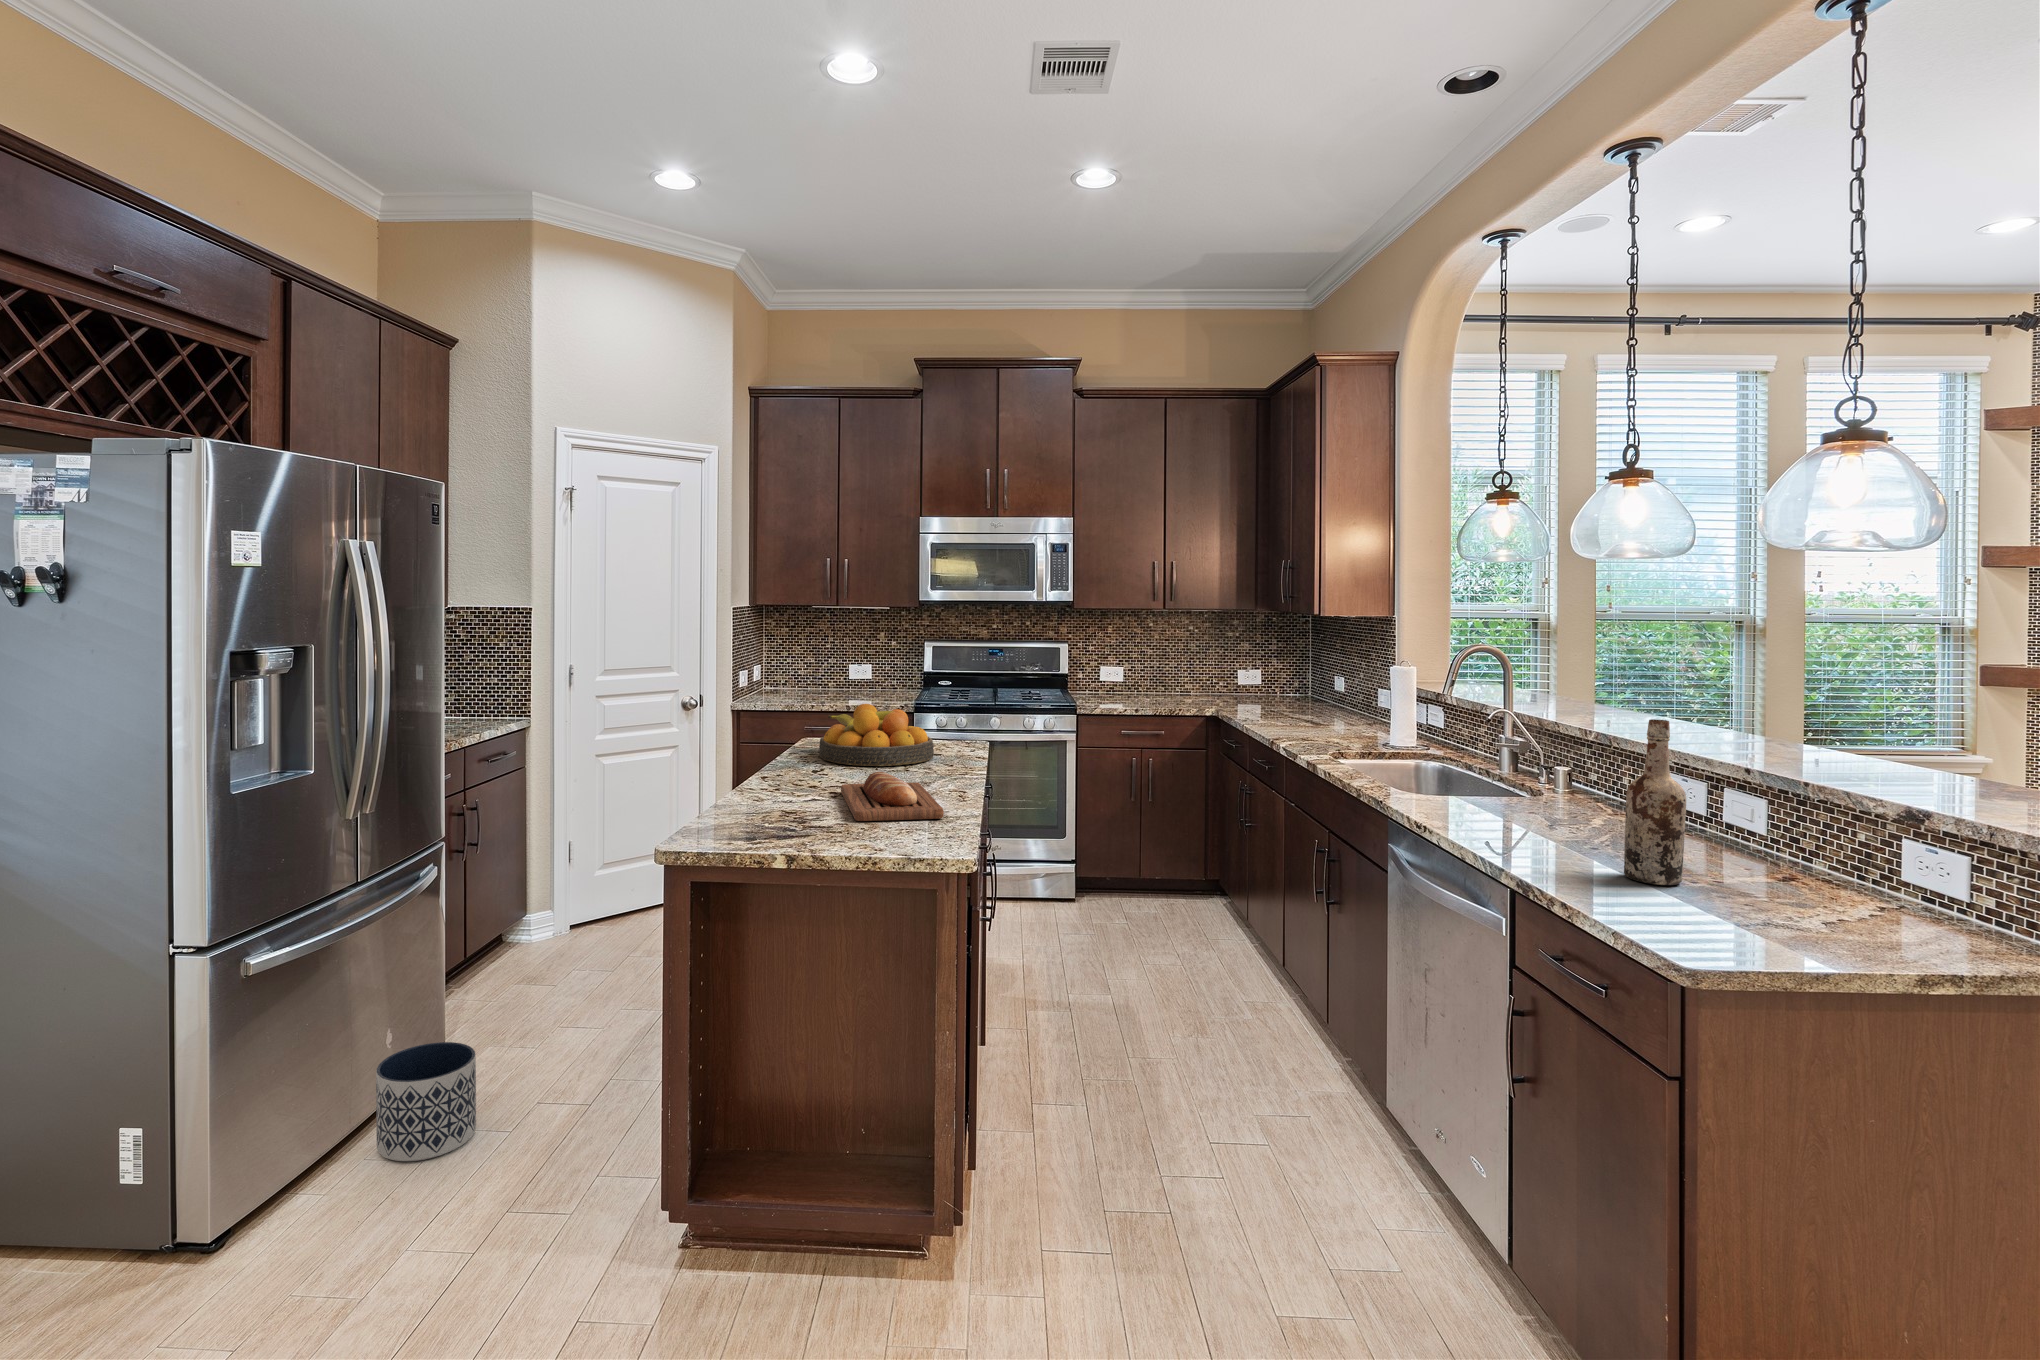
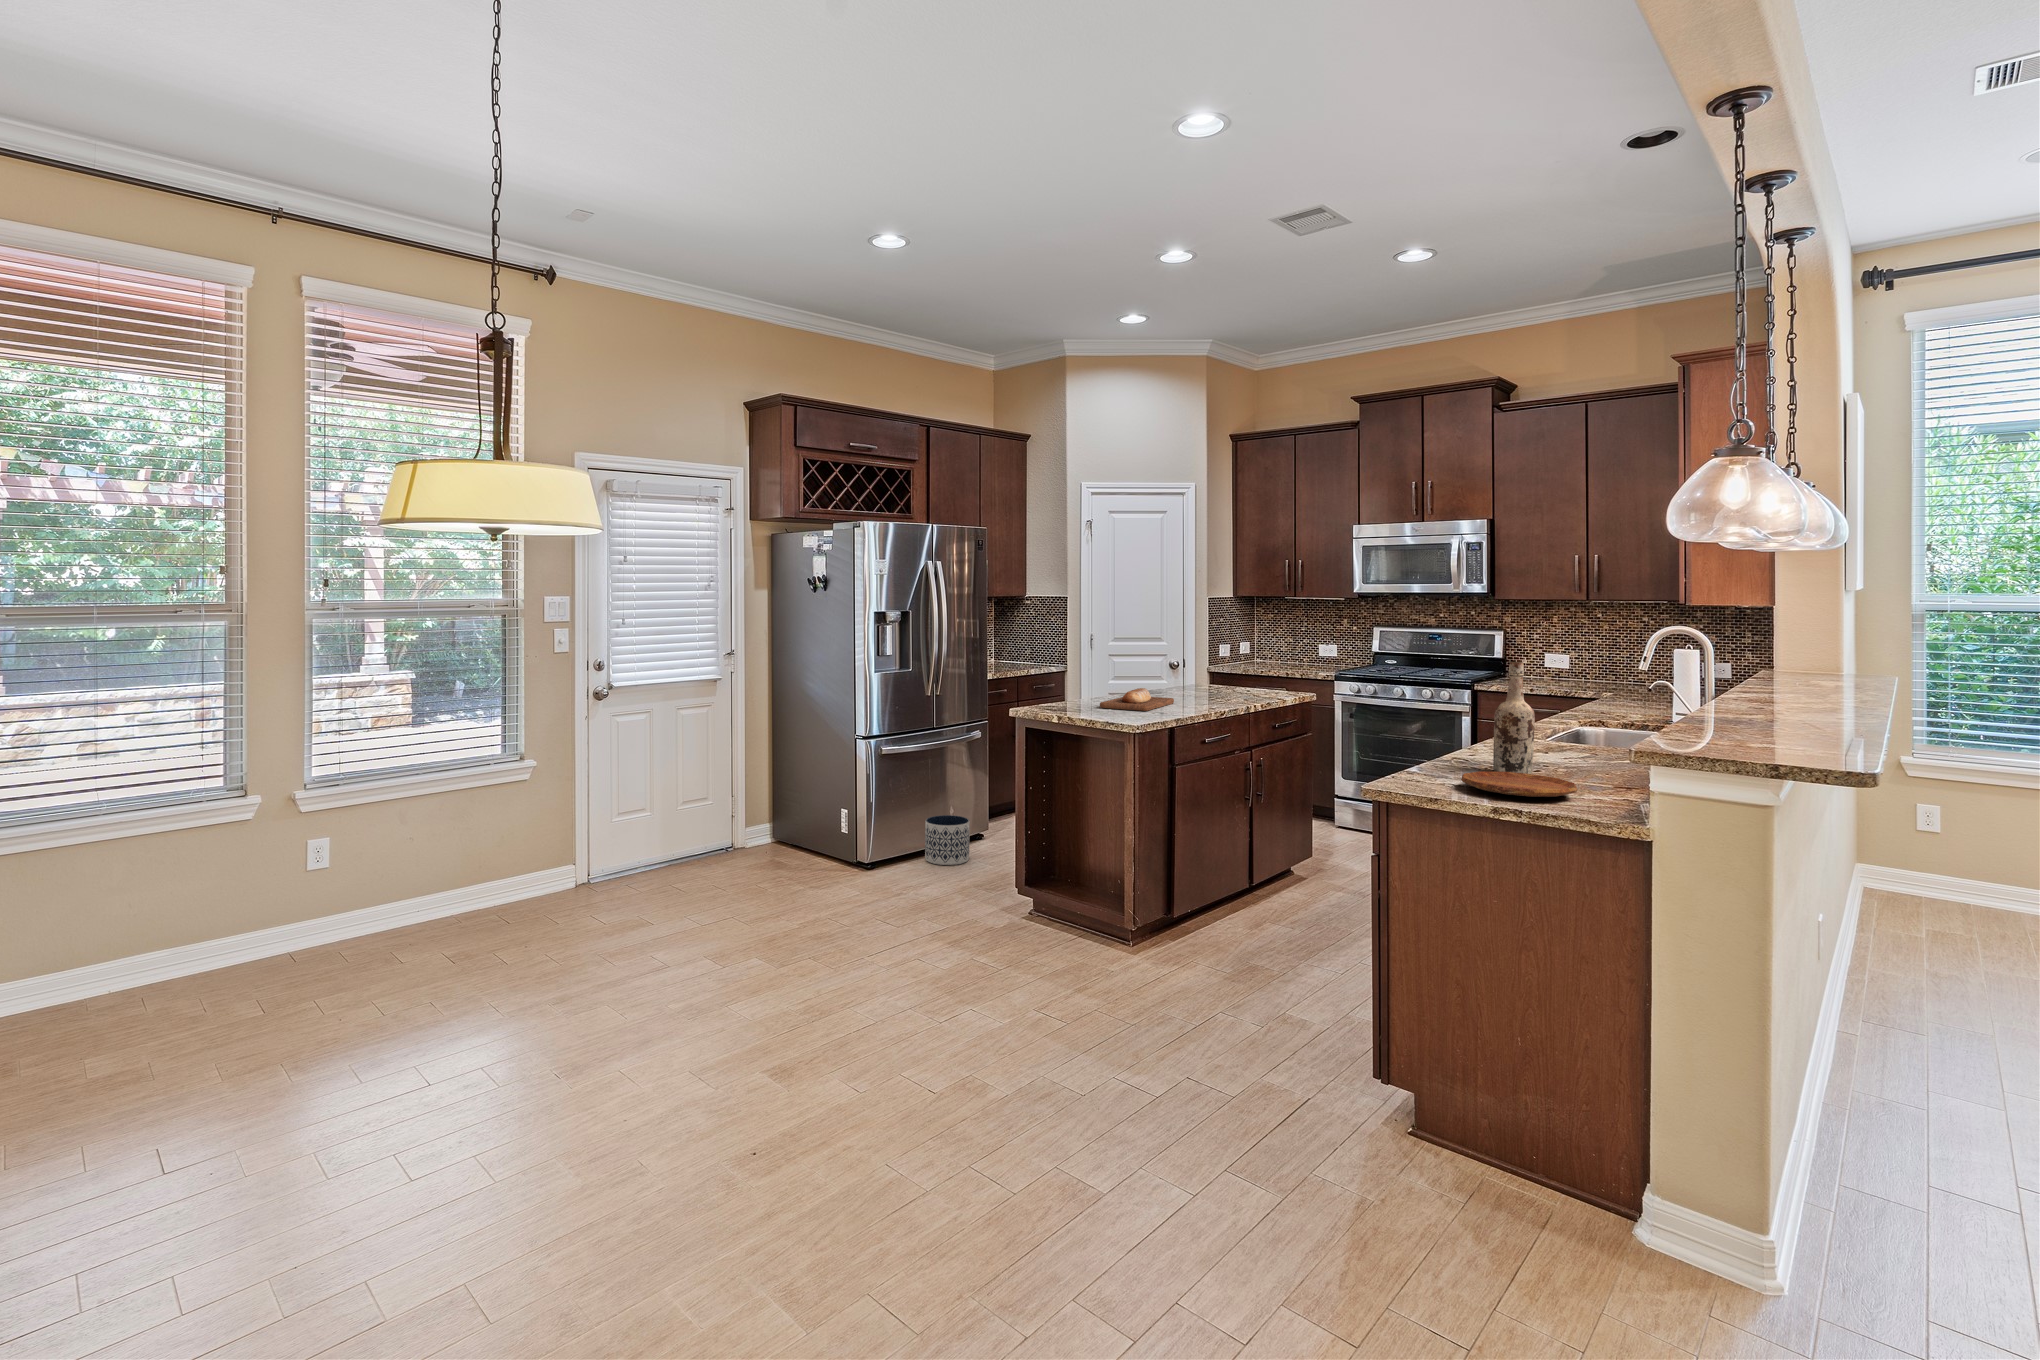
fruit bowl: present [819,704,934,766] -> none [1164,657,1240,695]
tray: none [1712,888,1913,942] -> present [1461,771,1577,797]

